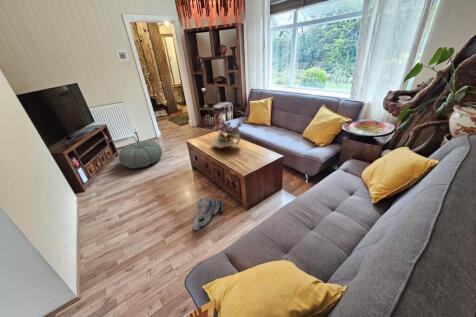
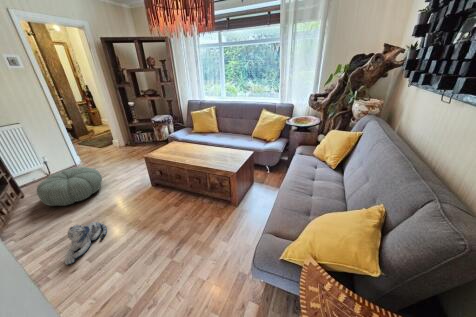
flower arrangement: present [212,121,241,148] -> none [179,127,211,155]
plush toy: present [193,198,224,230] -> present [65,222,107,264]

